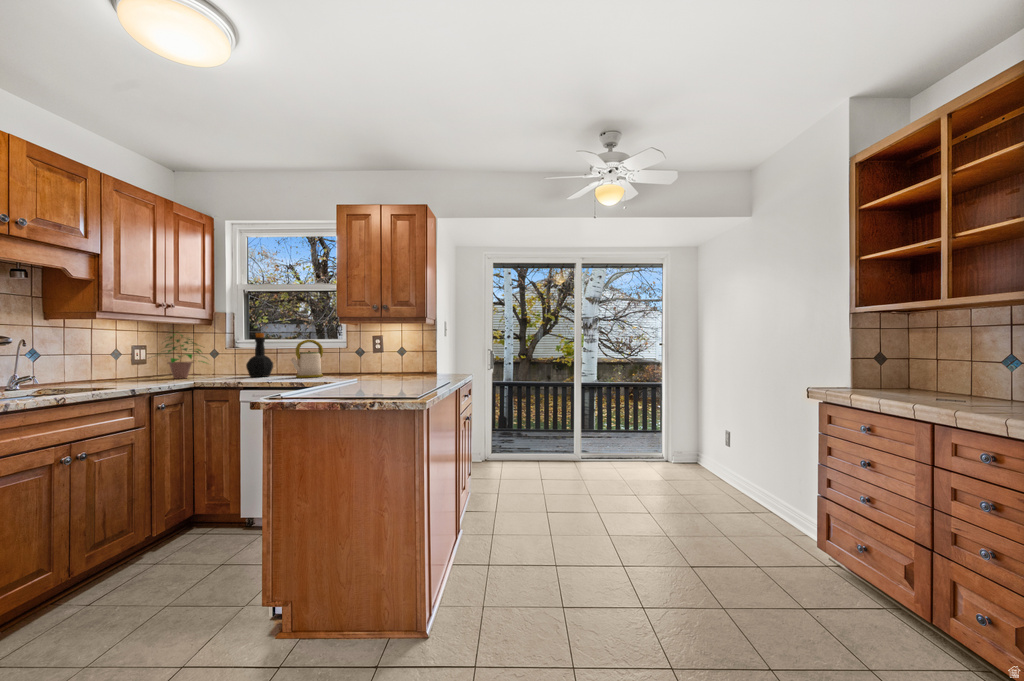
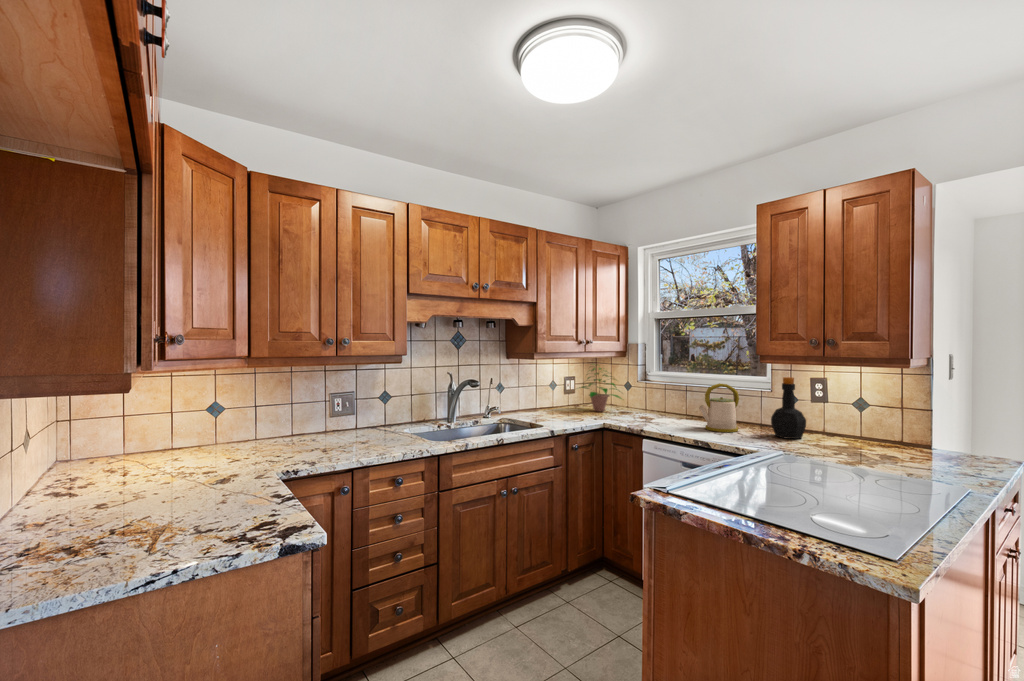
bottle: present [246,333,273,377] -> present [771,377,806,439]

